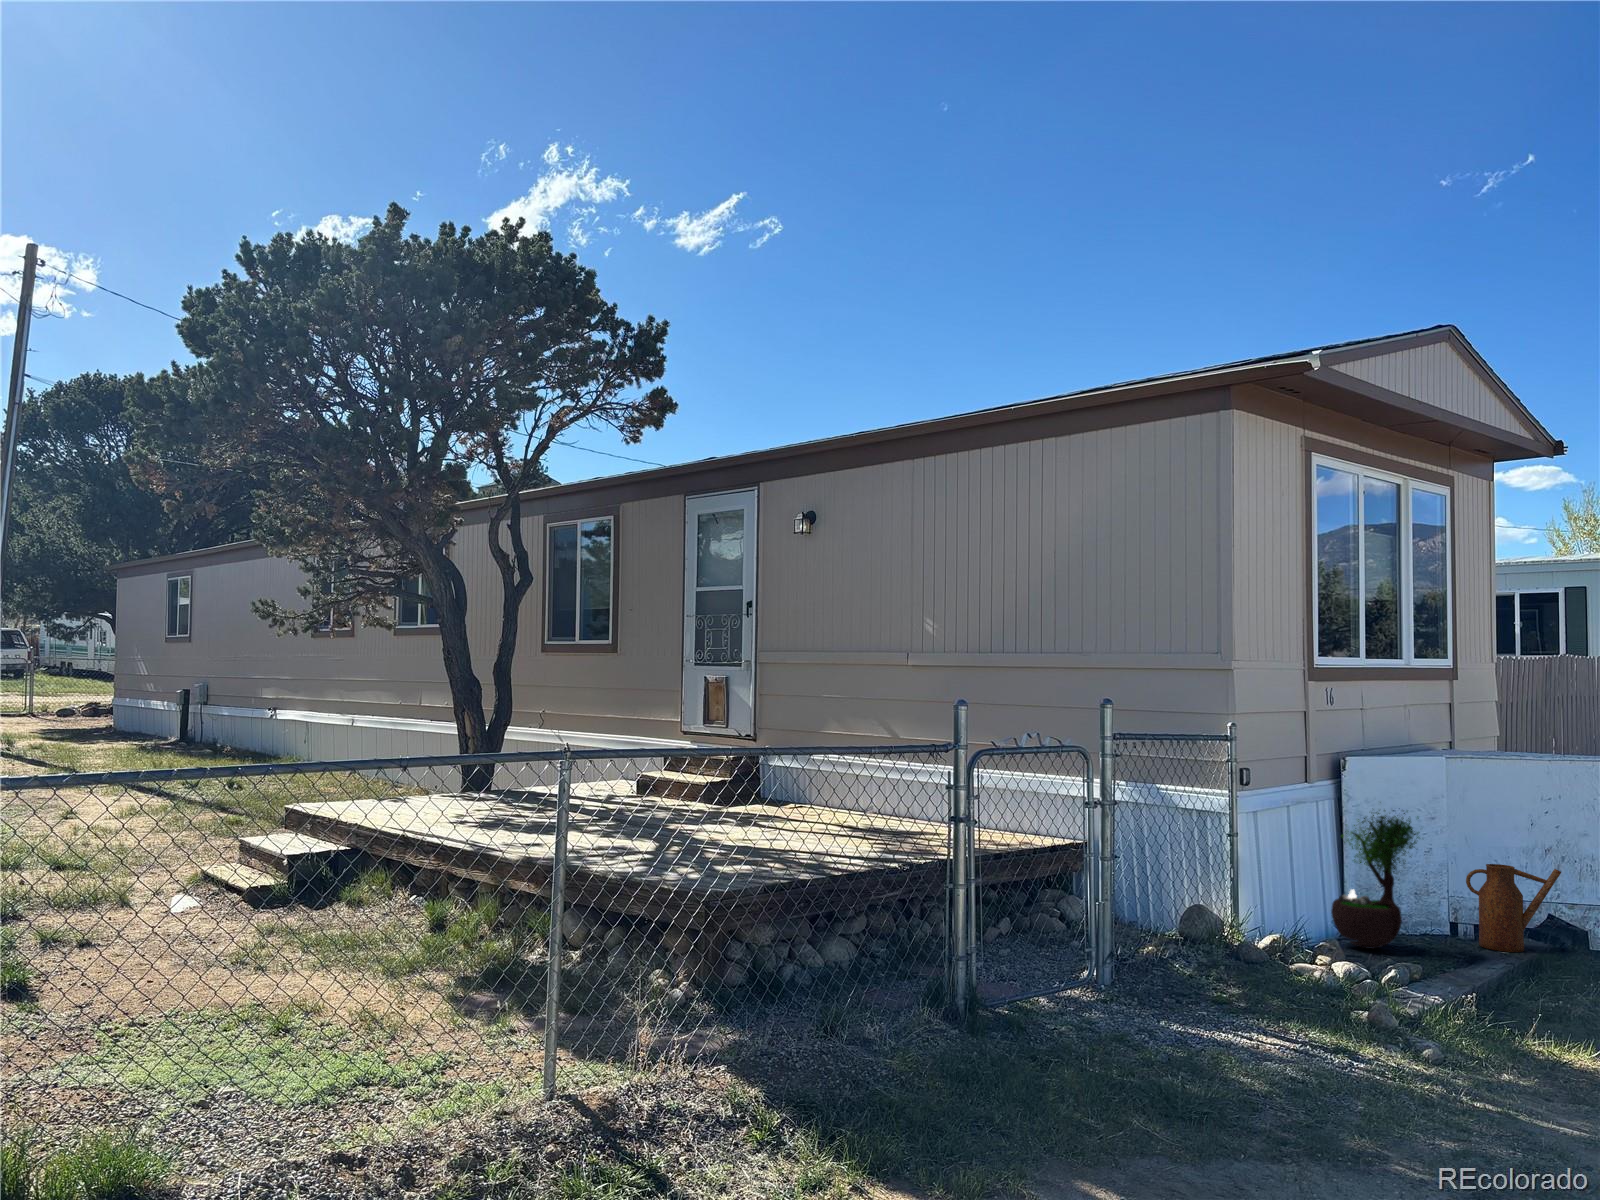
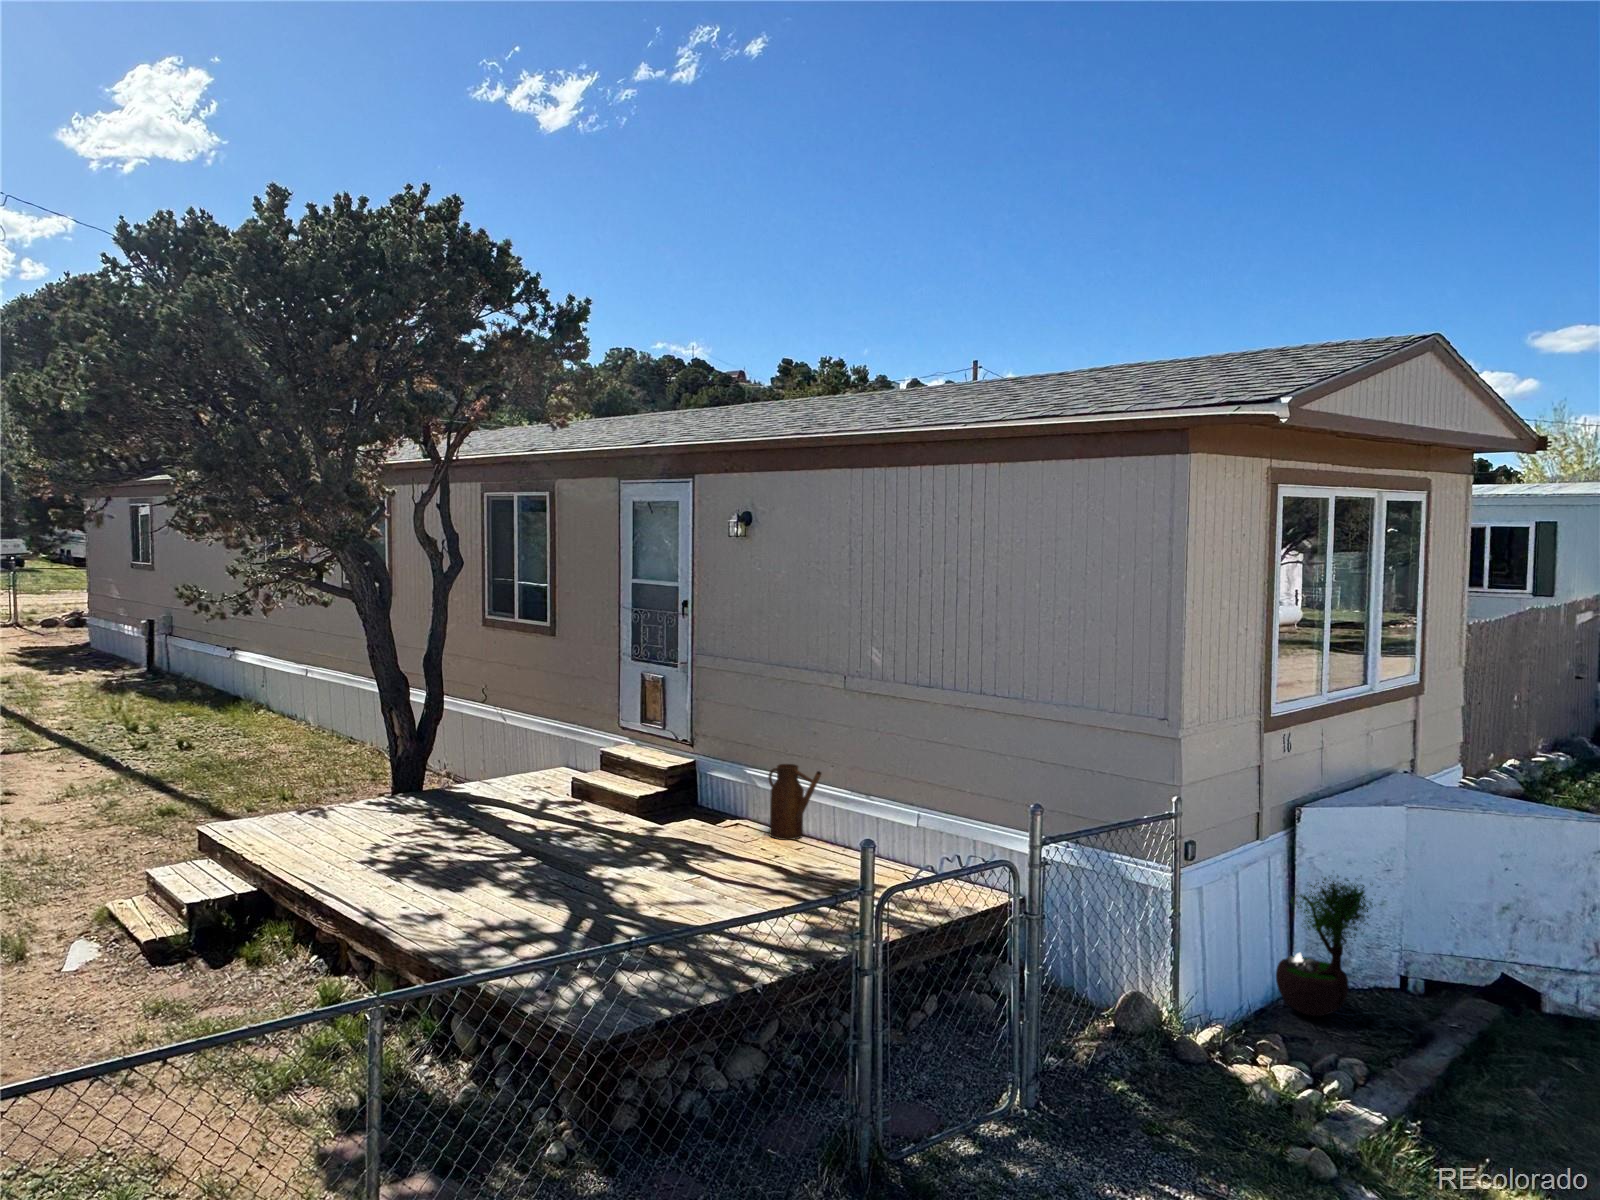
watering can: present [1466,864,1561,952] -> present [768,764,821,840]

